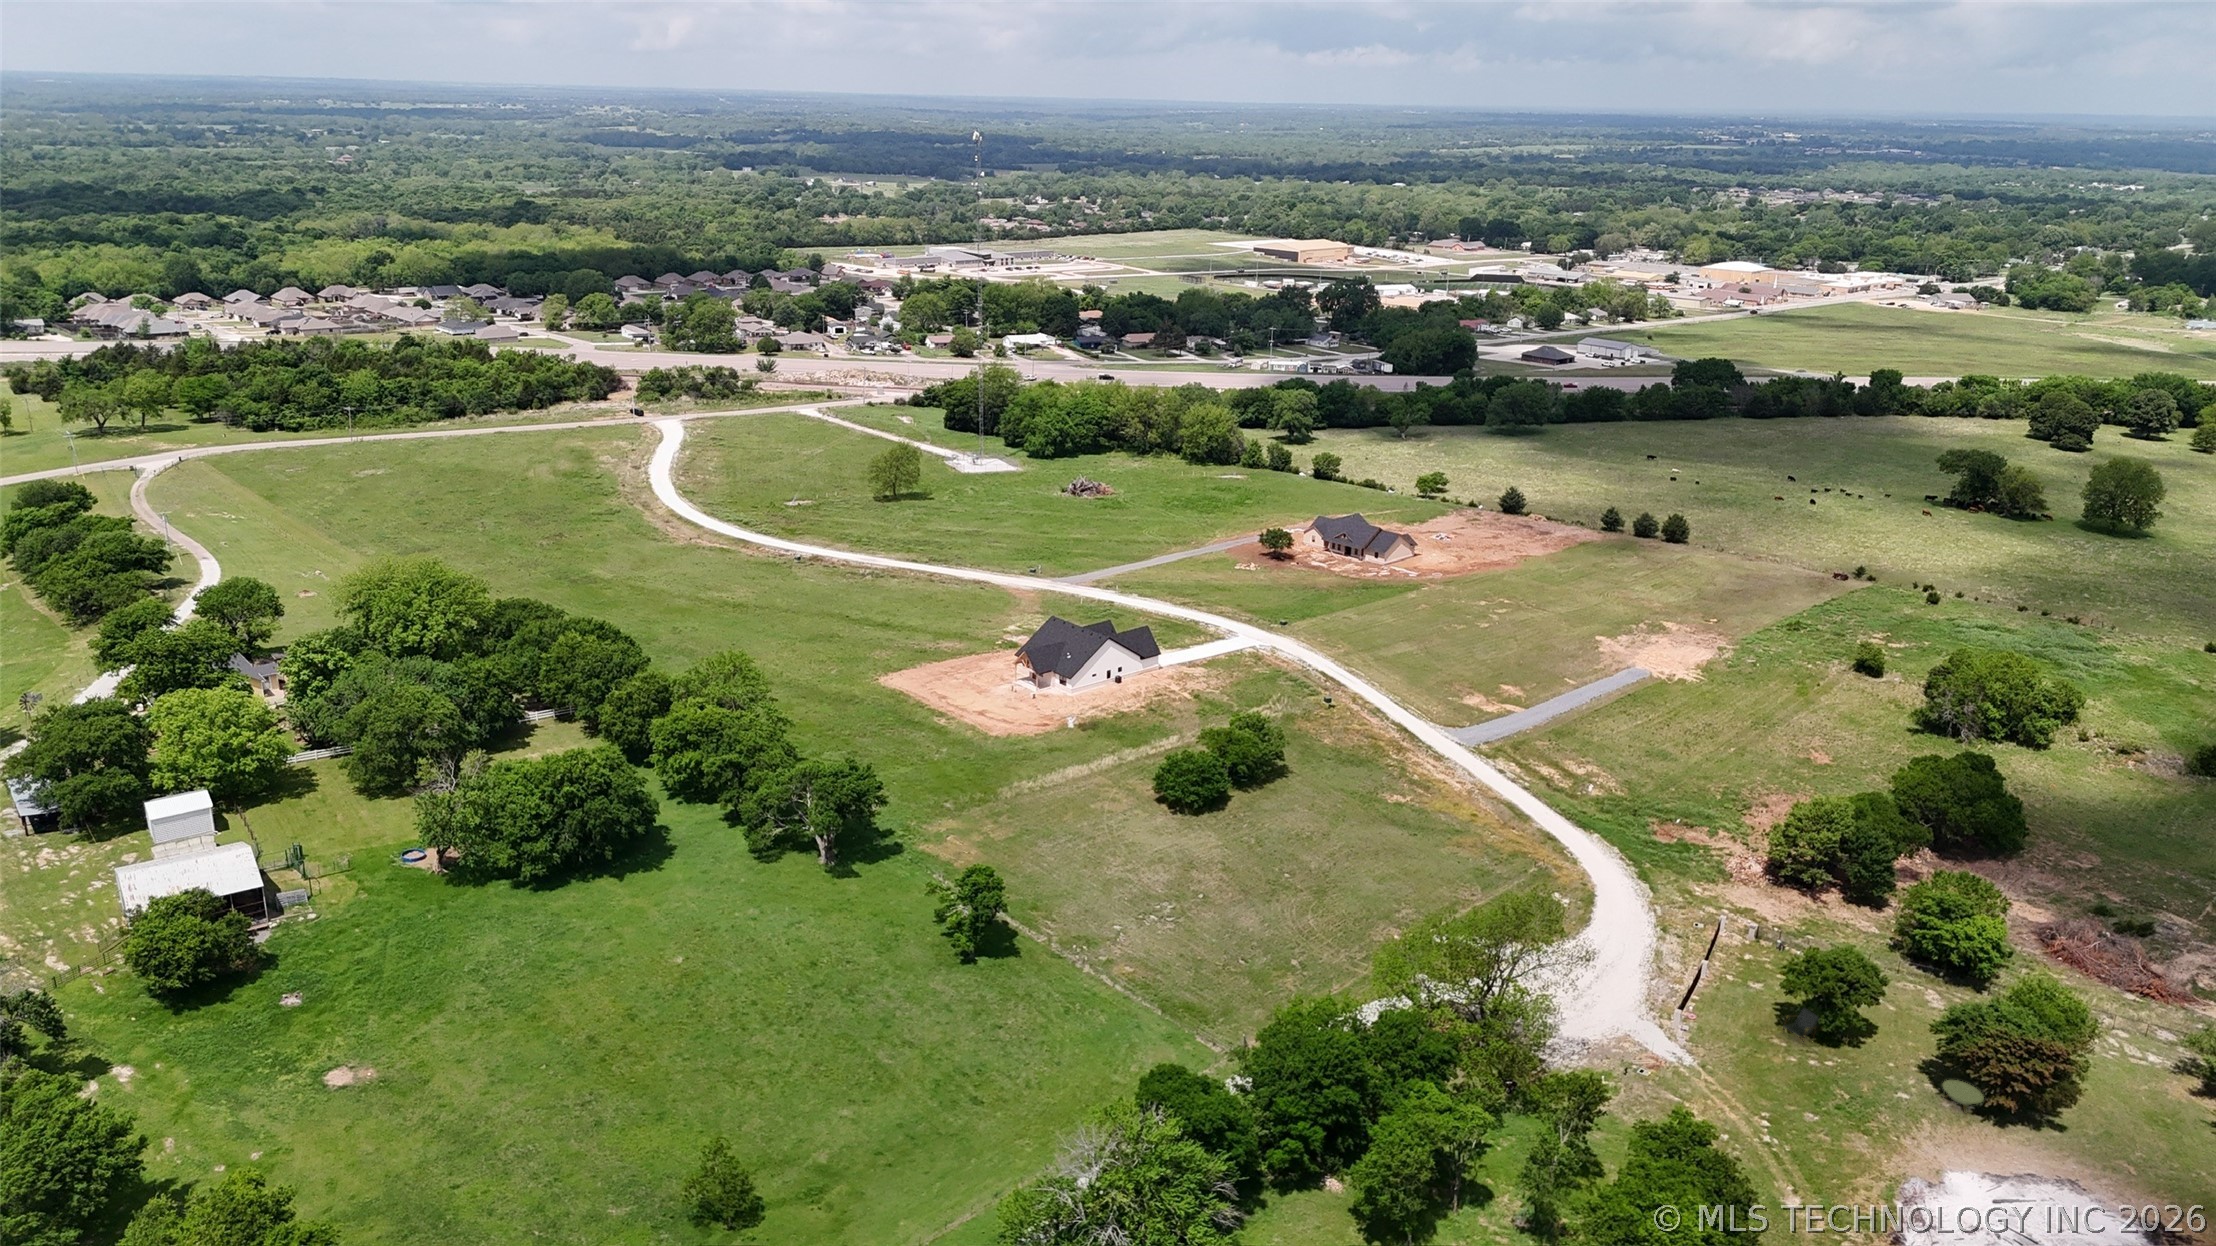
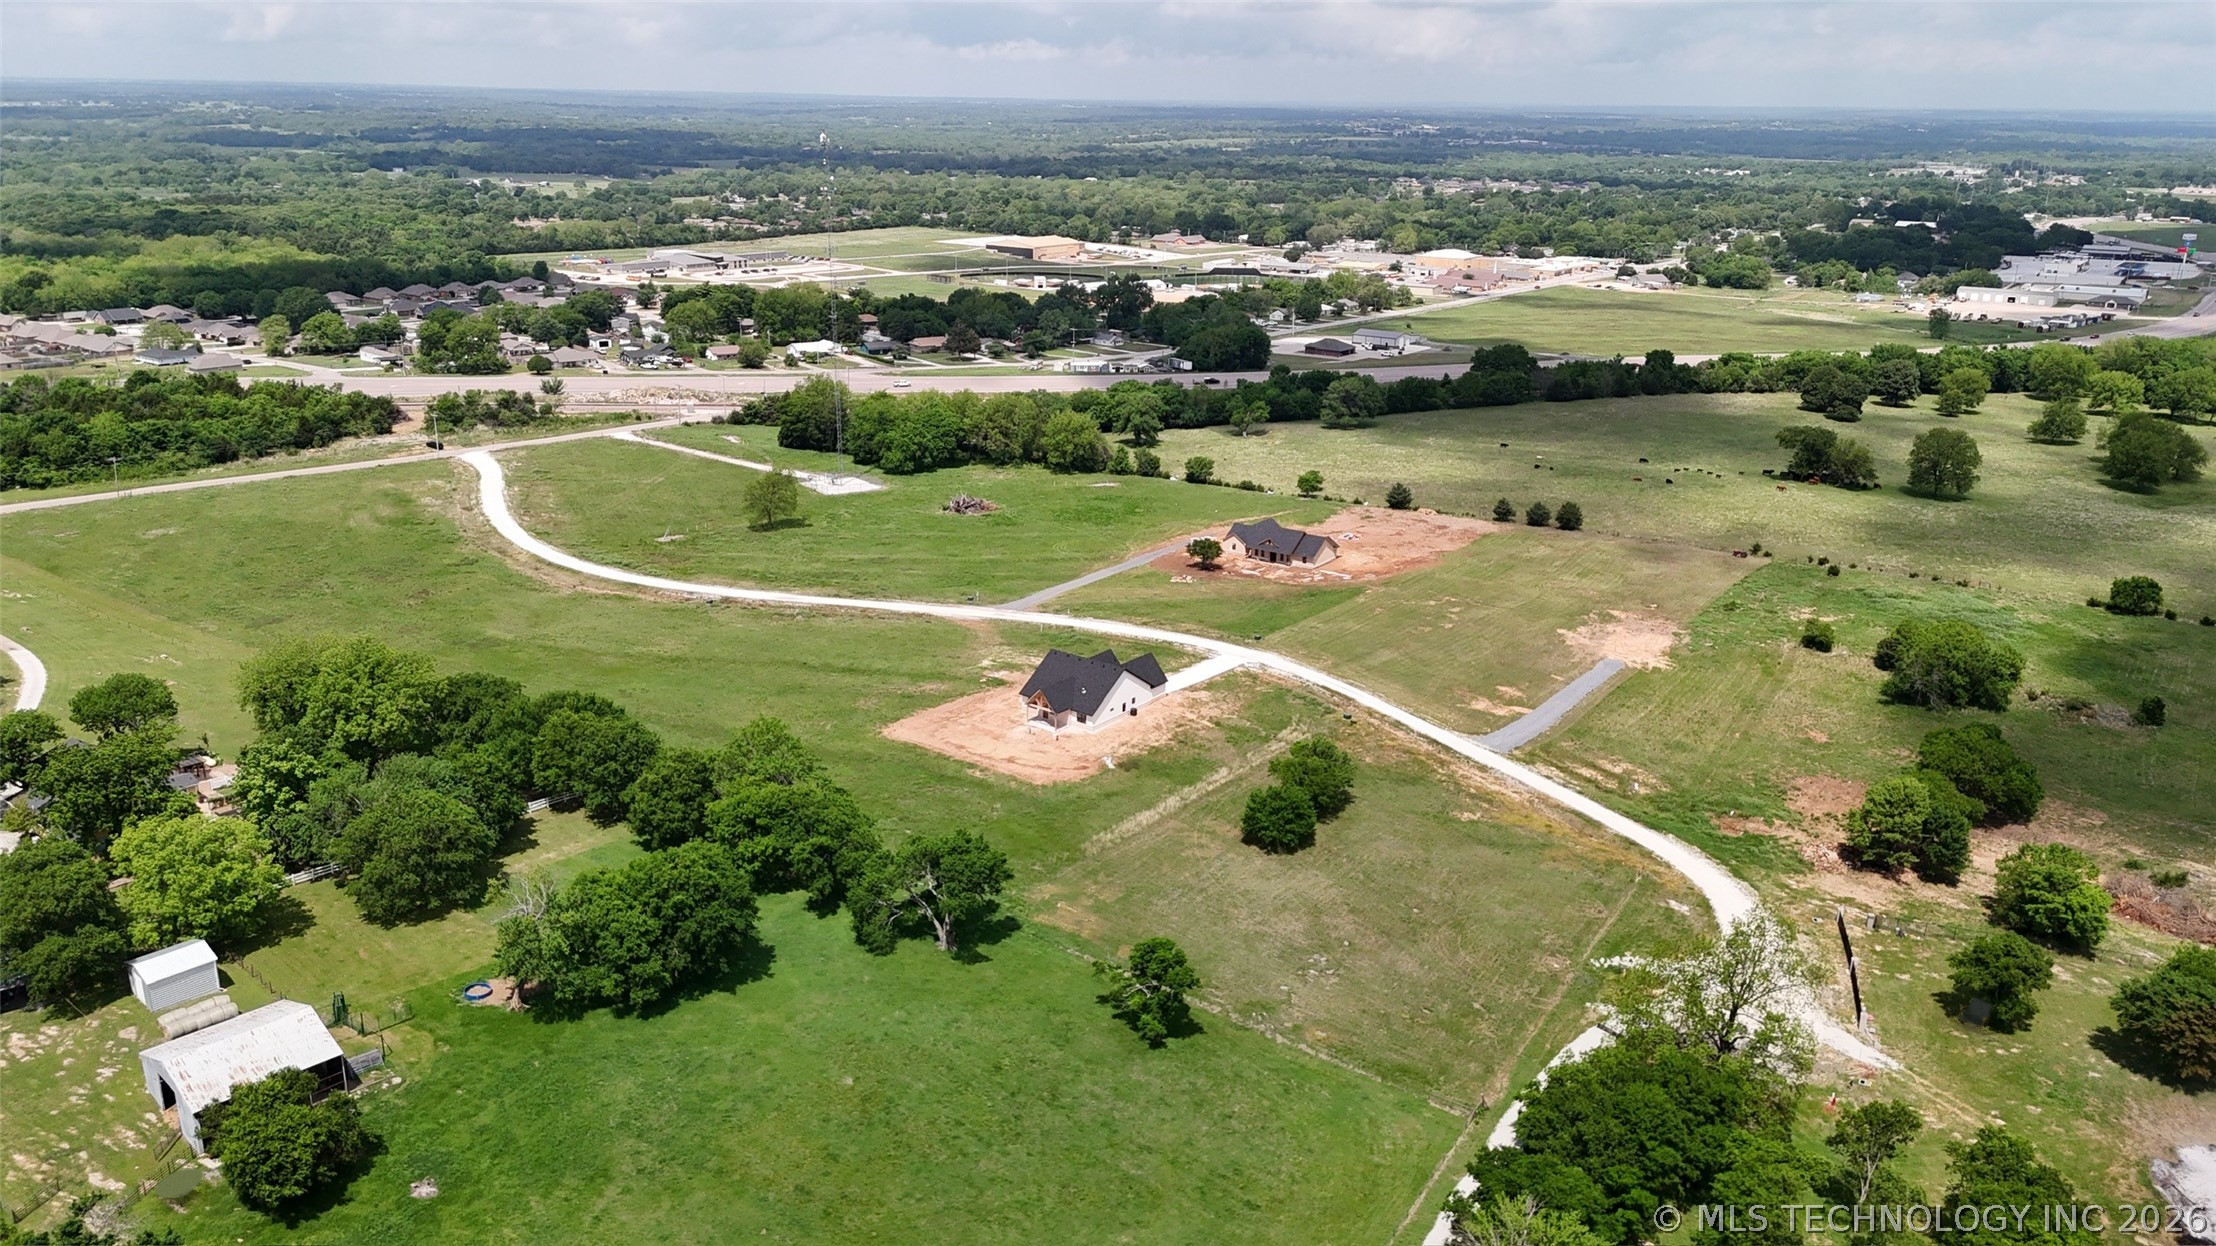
round table: present [1942,1080,1984,1113] -> present [155,1168,203,1207]

